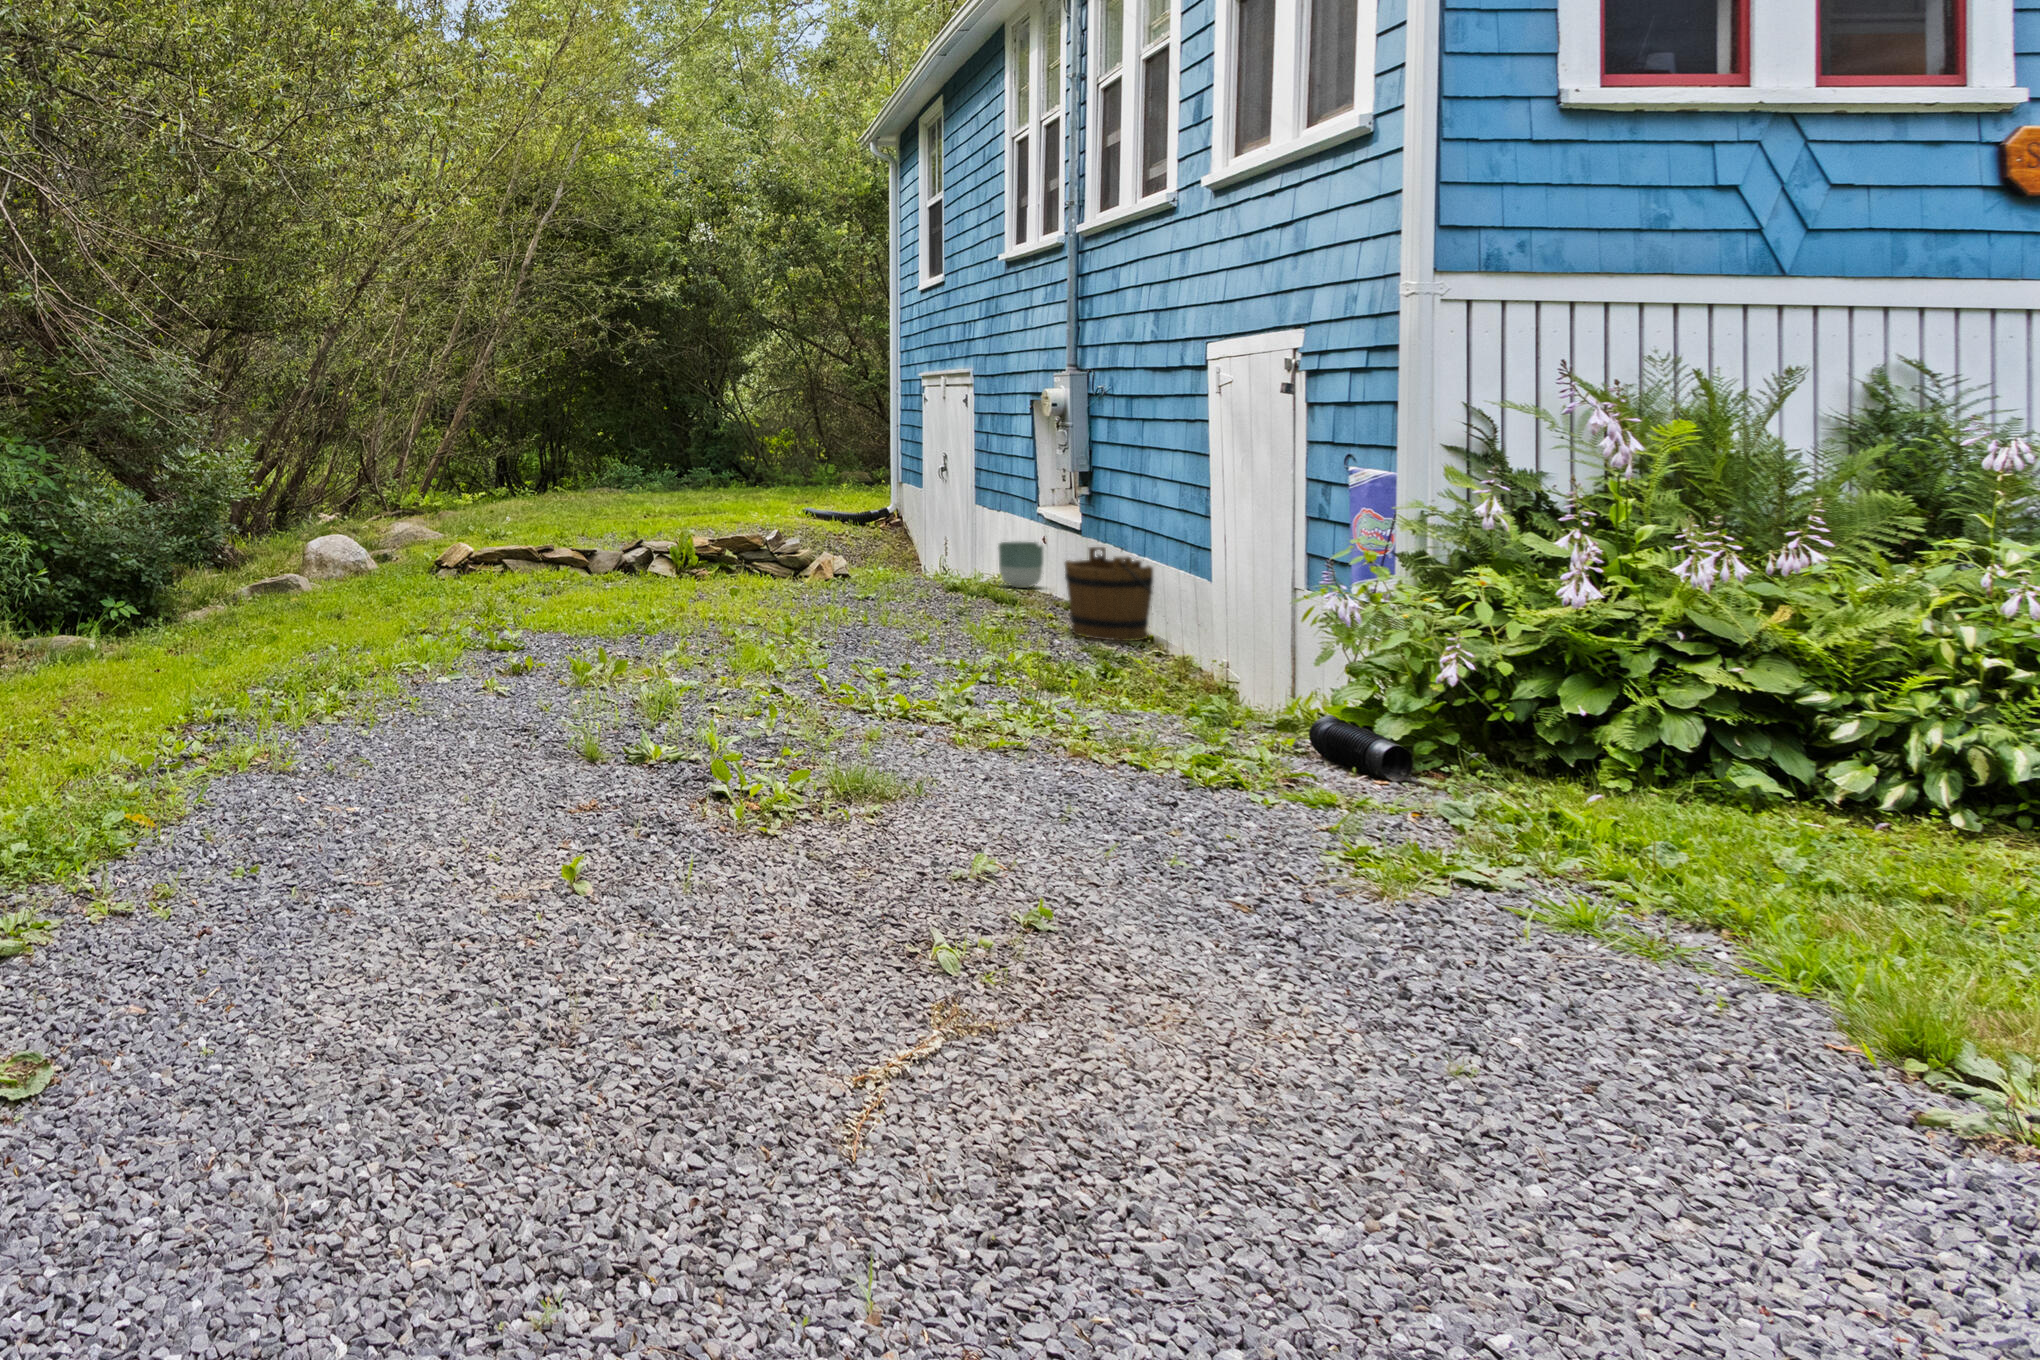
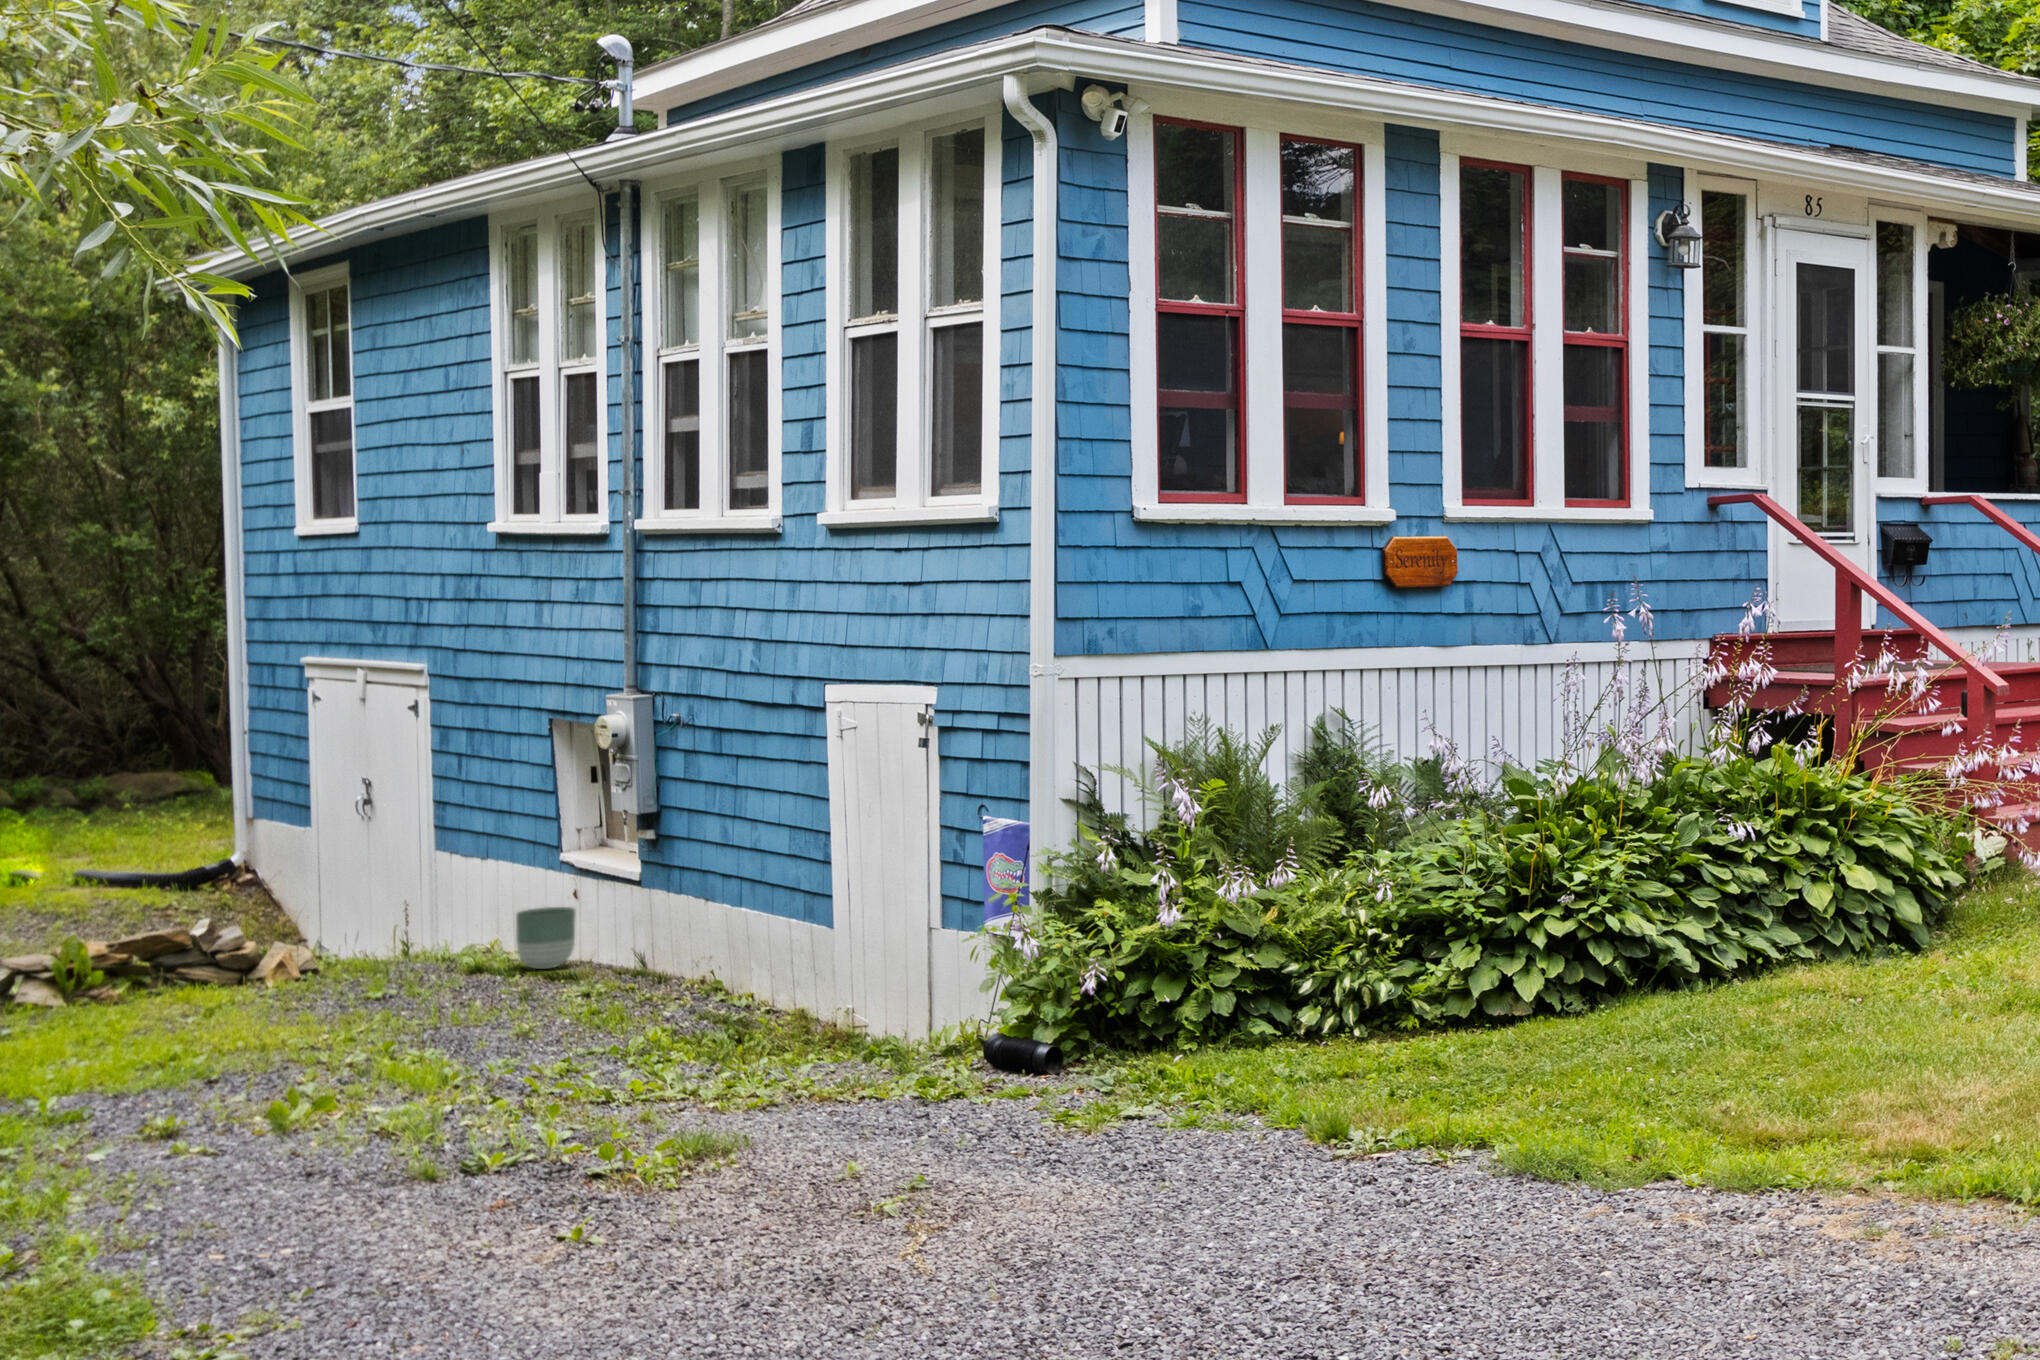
bucket: present [1065,547,1154,641] -> none [660,907,759,1016]

